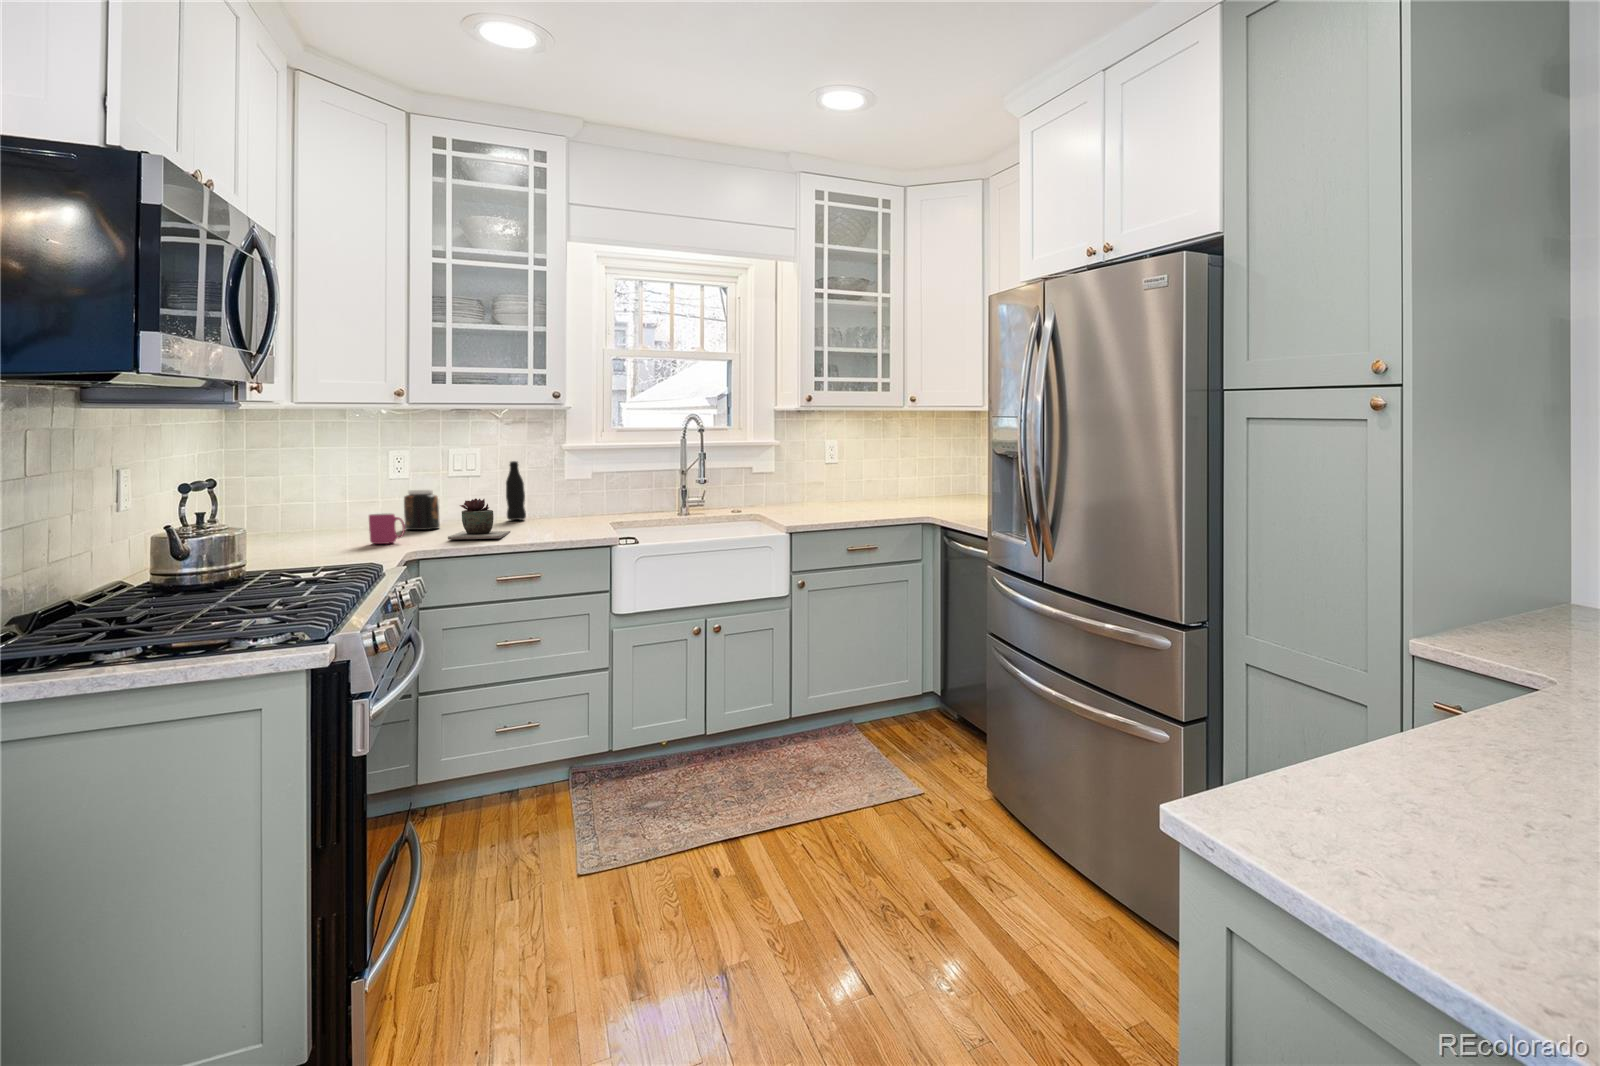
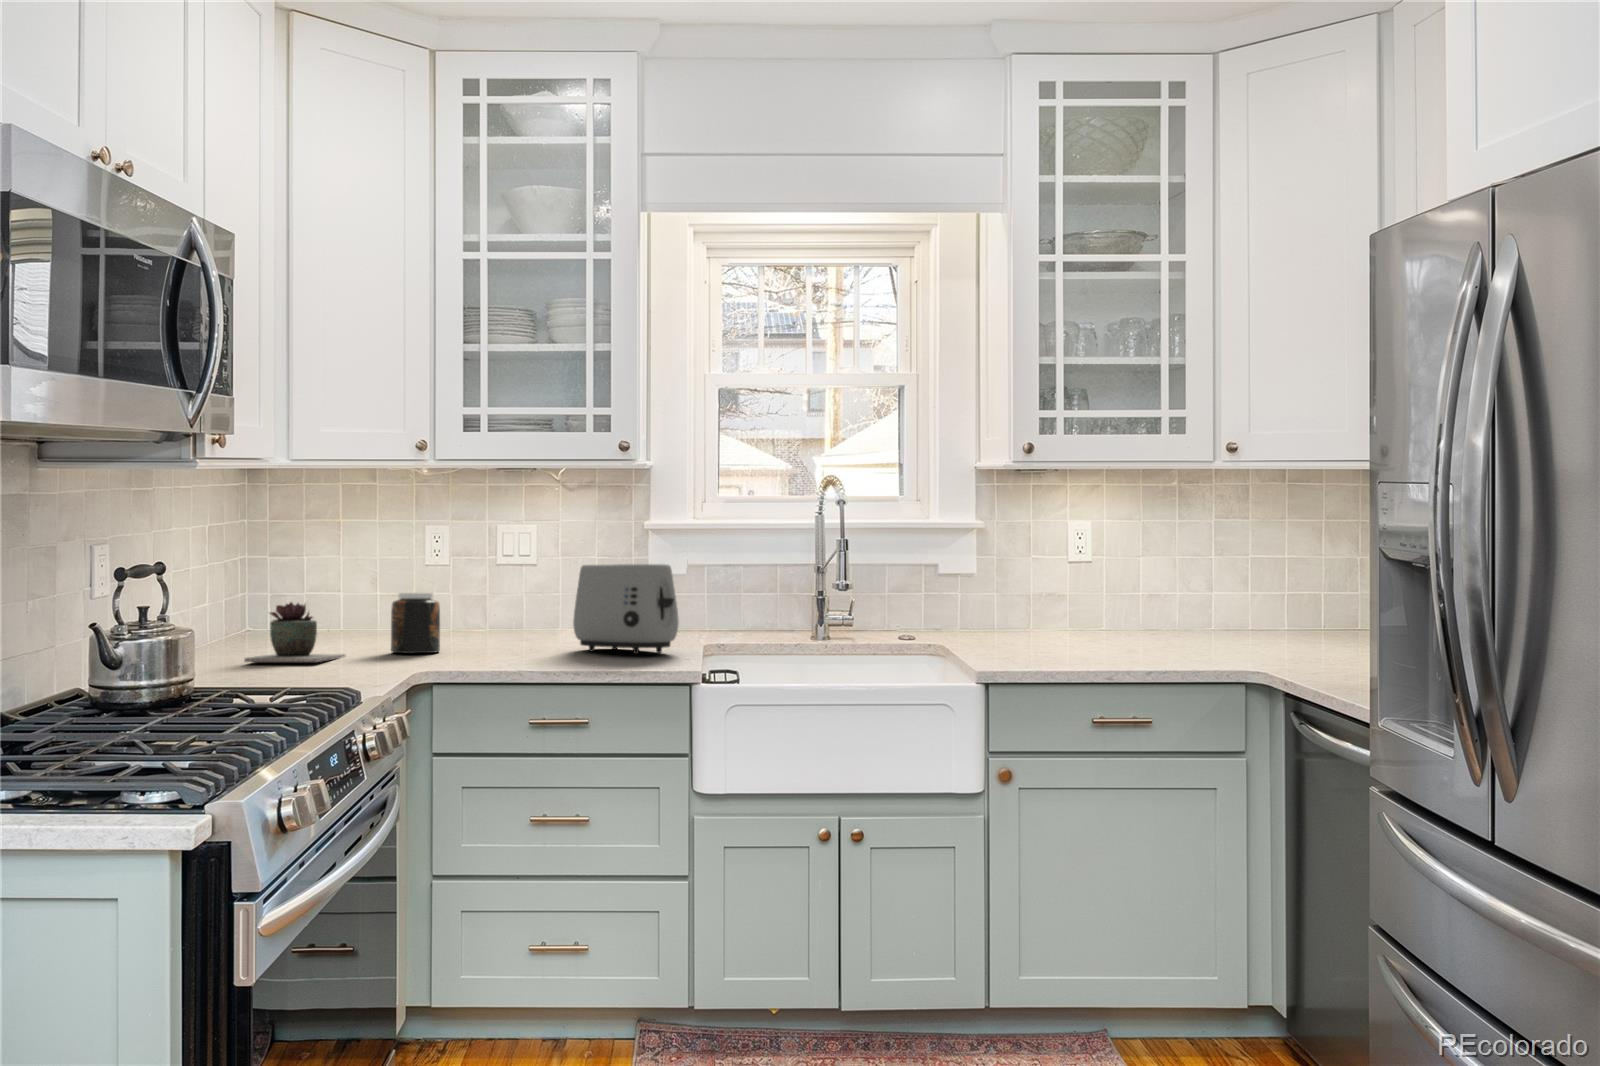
bottle: present [506,461,526,520] -> none [540,550,569,644]
toaster: none [530,471,599,527] -> present [573,564,679,654]
succulent plant: present [448,498,510,539] -> present [244,602,345,662]
mug: present [369,514,405,544] -> none [342,624,391,669]

